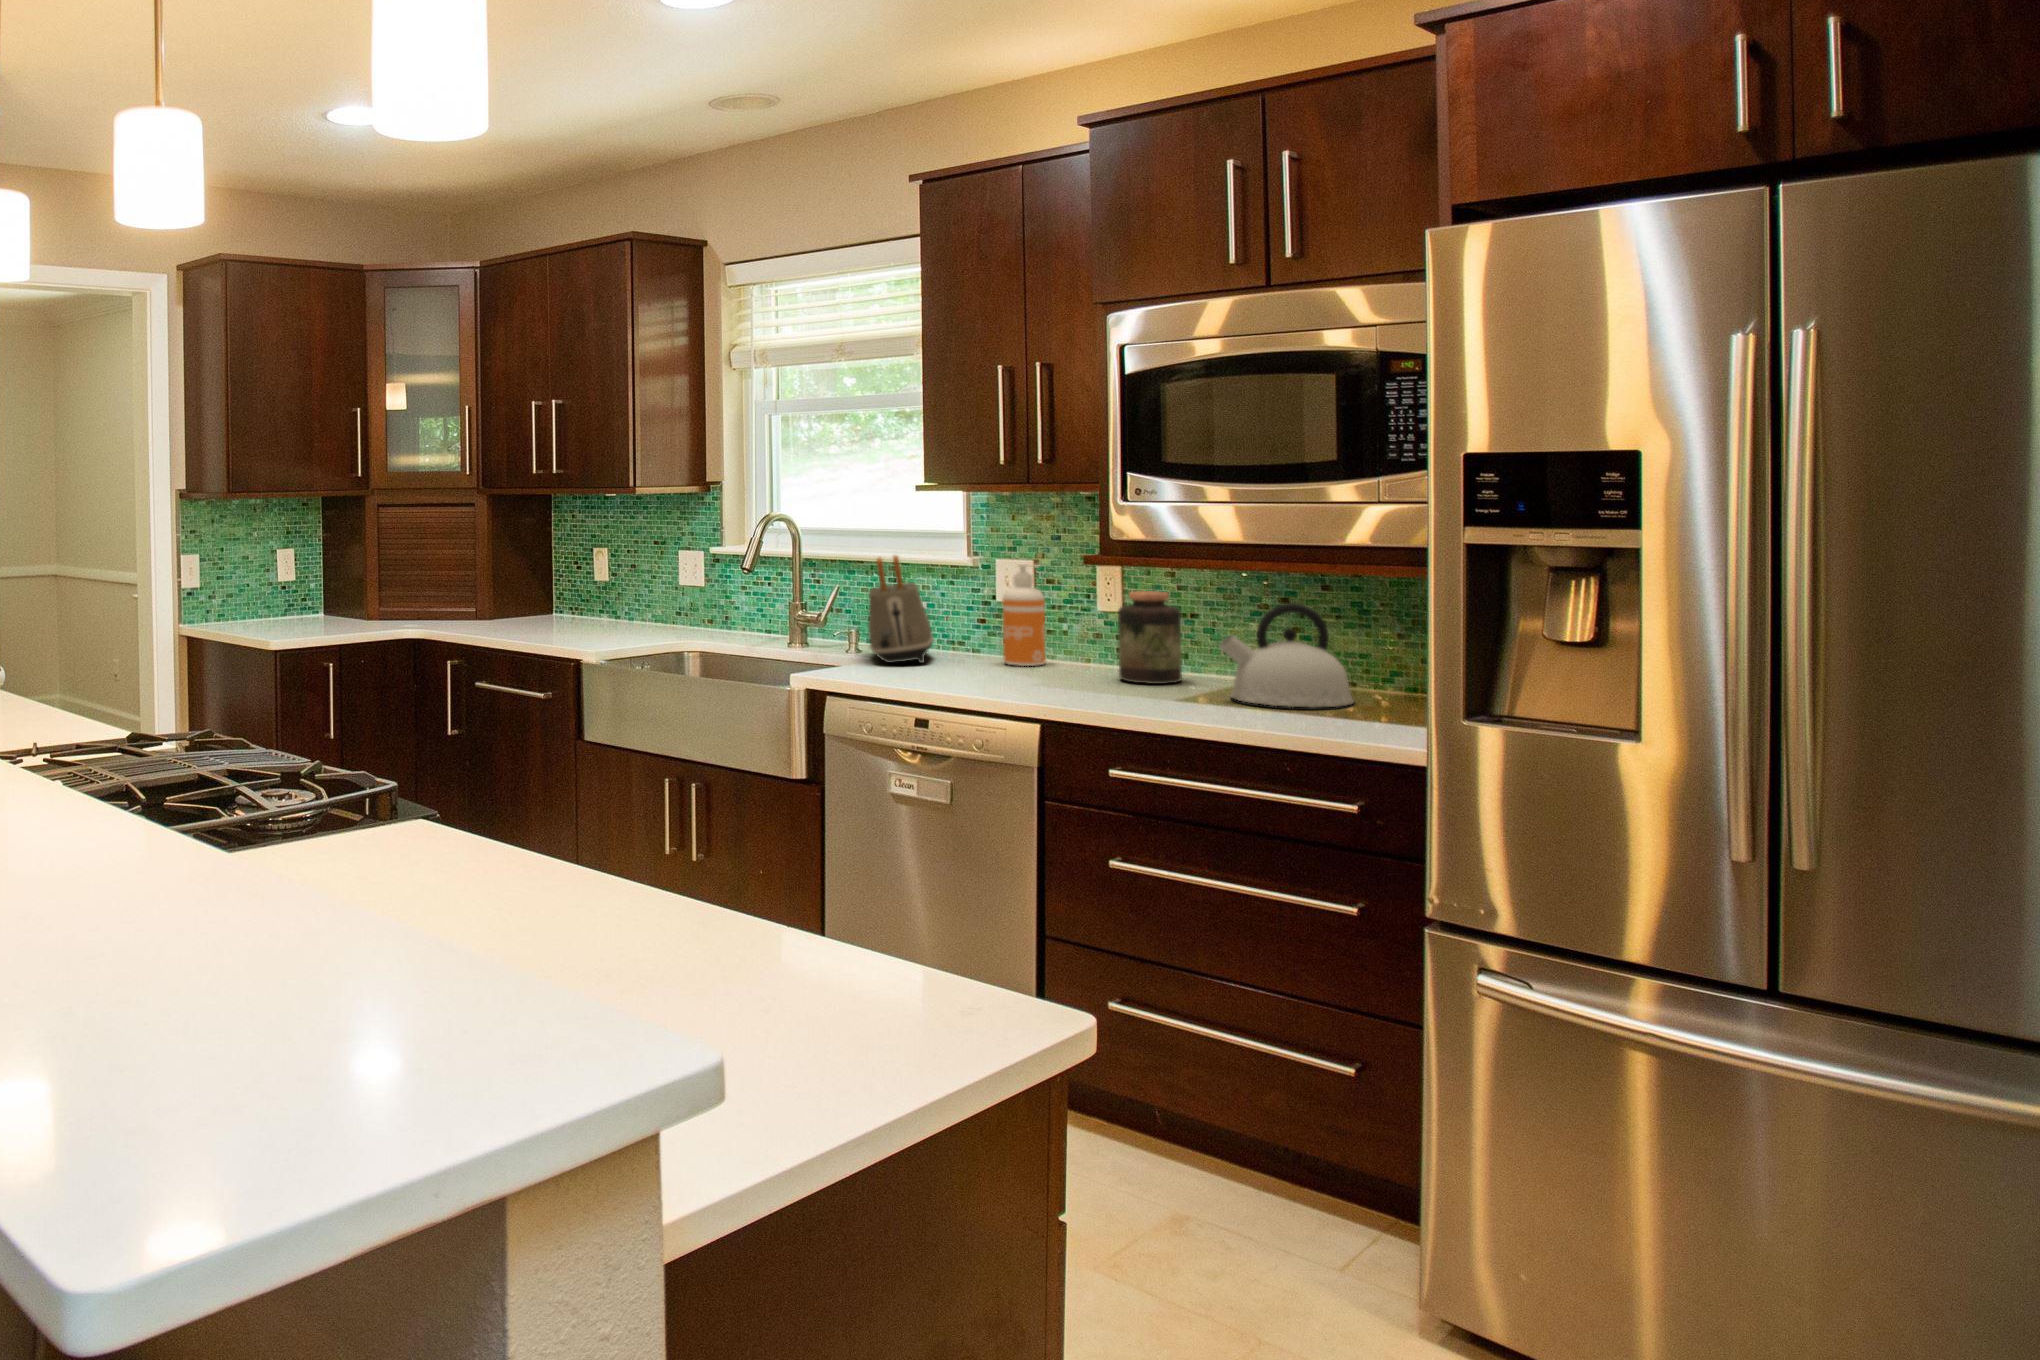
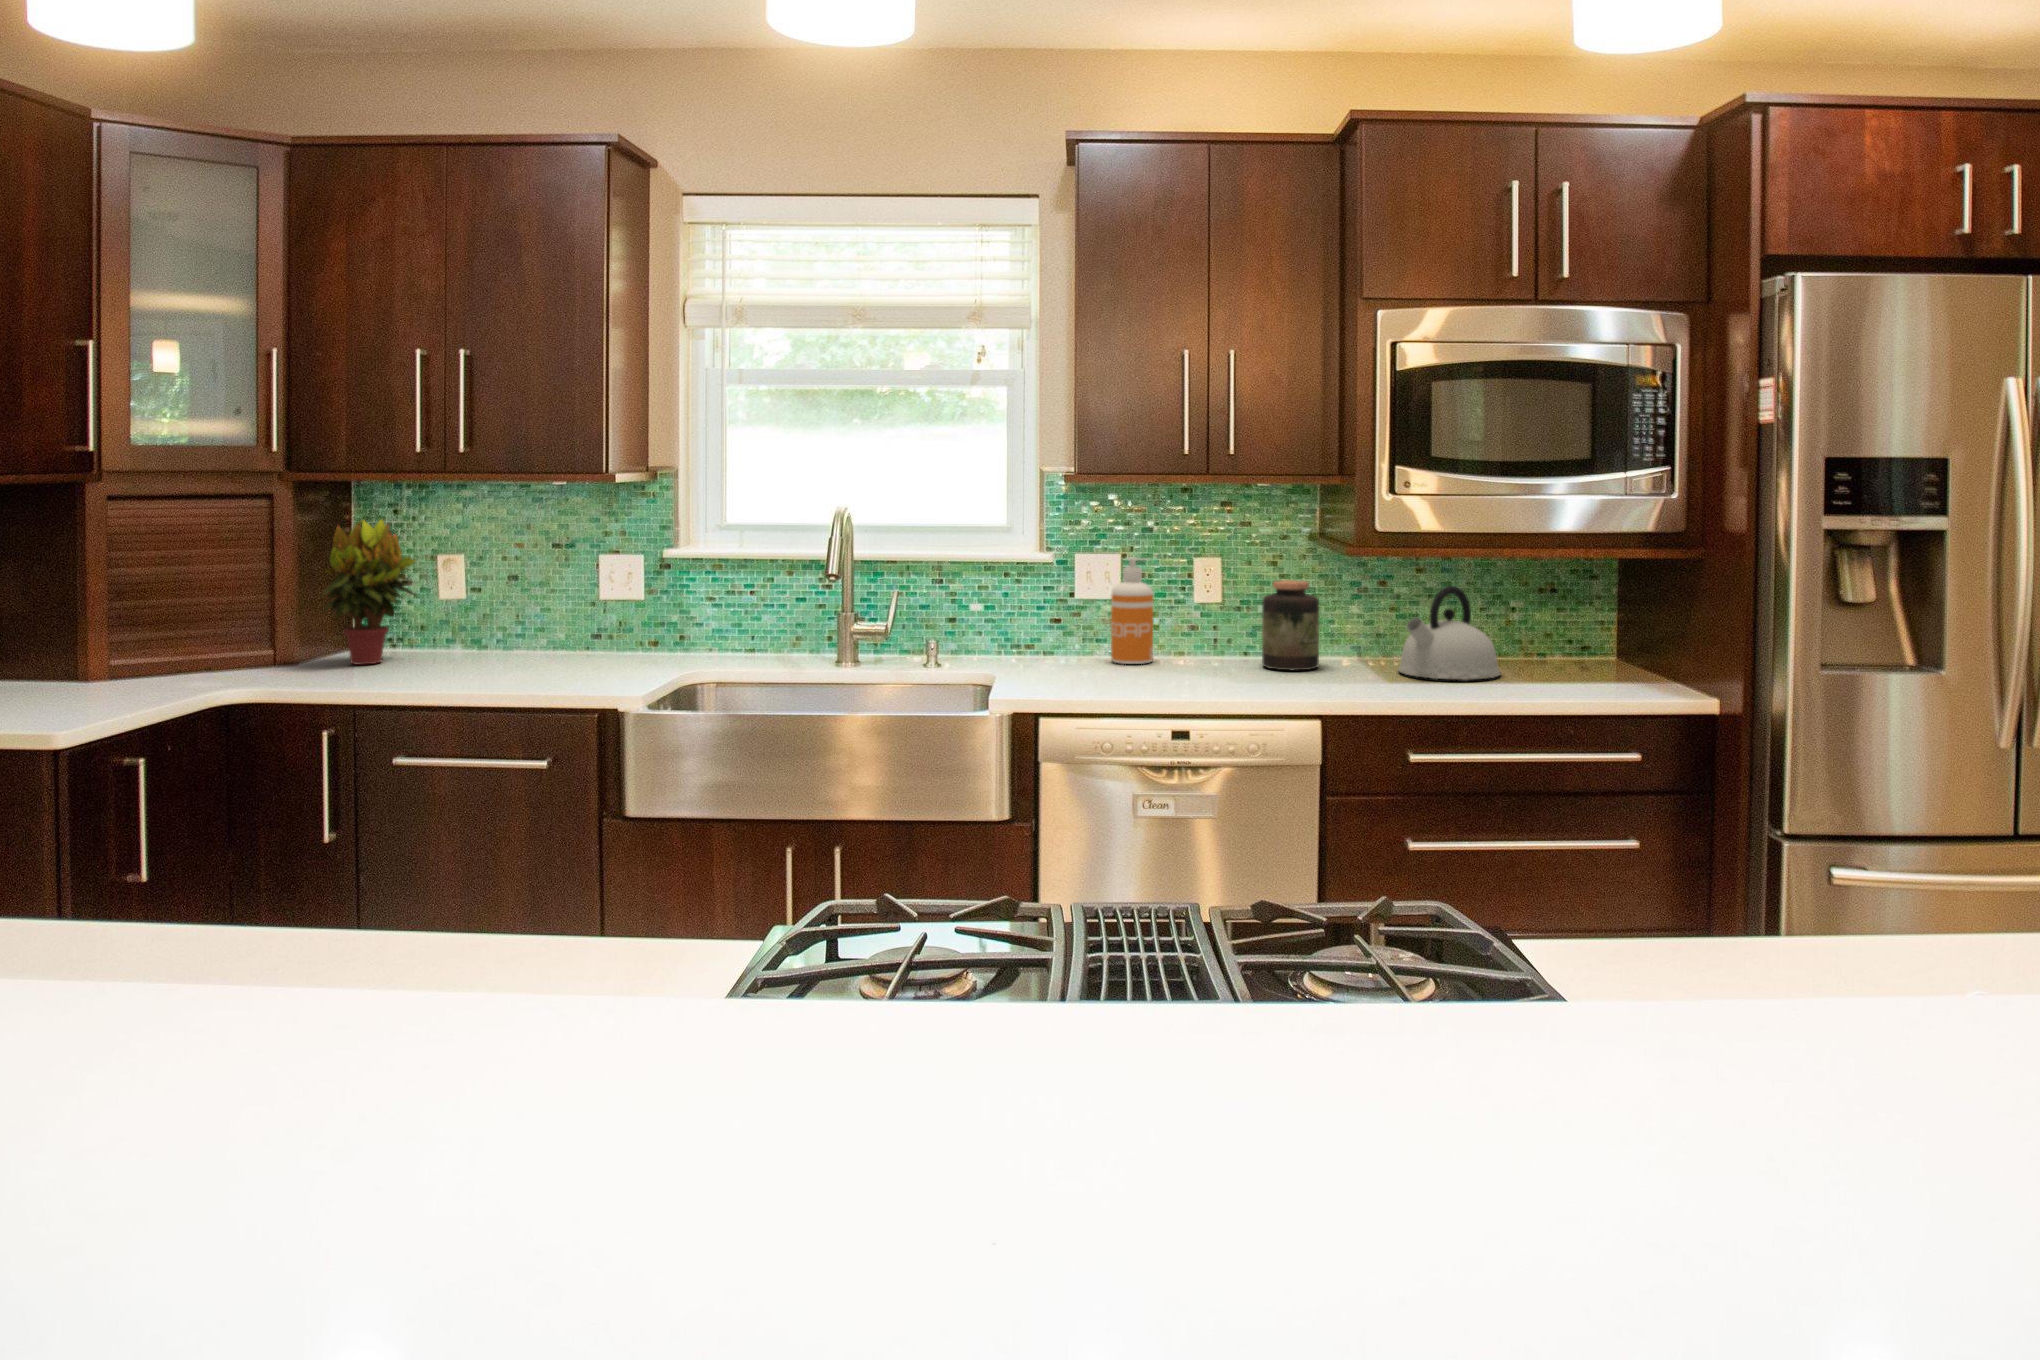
potted plant: none [514,522,580,624] -> present [323,519,416,665]
toaster: present [868,556,934,663] -> none [952,552,1053,674]

